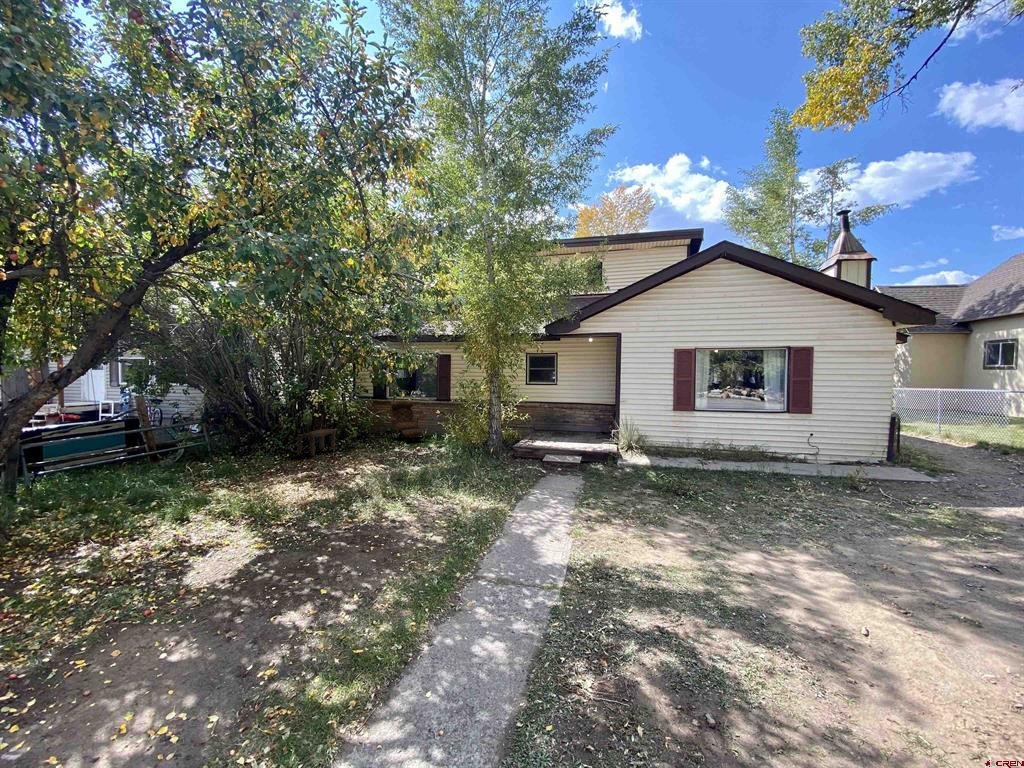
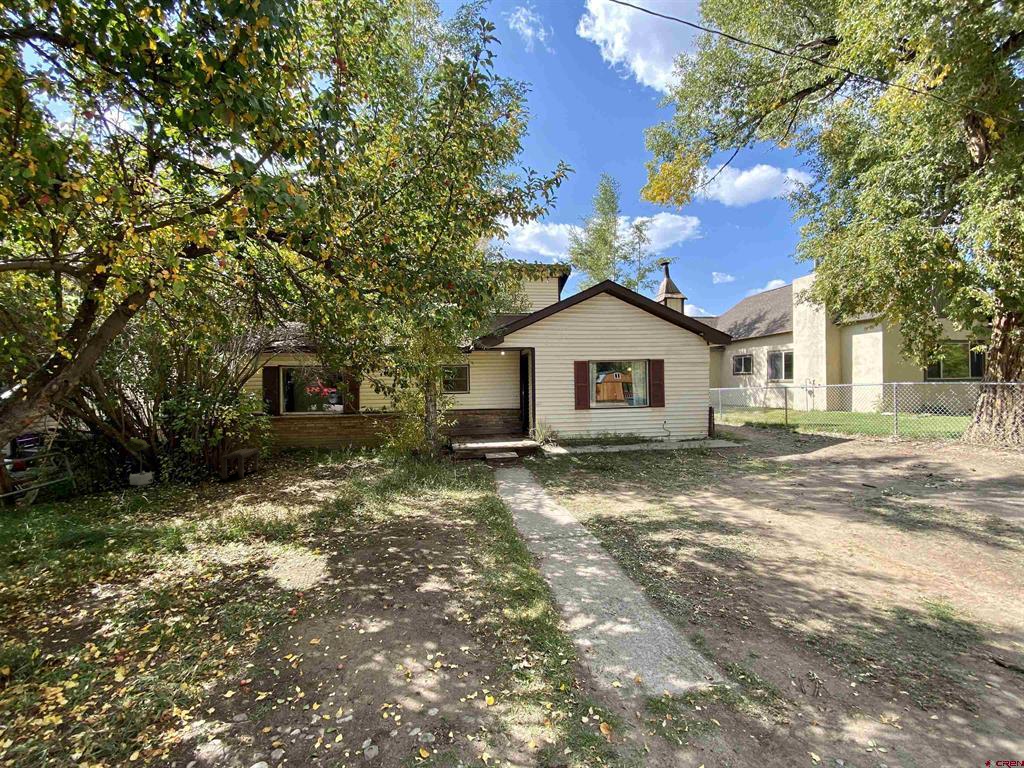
lounge chair: present [389,401,423,441] -> none [305,415,347,457]
potted tree: none [231,414,251,454] -> present [127,439,152,485]

